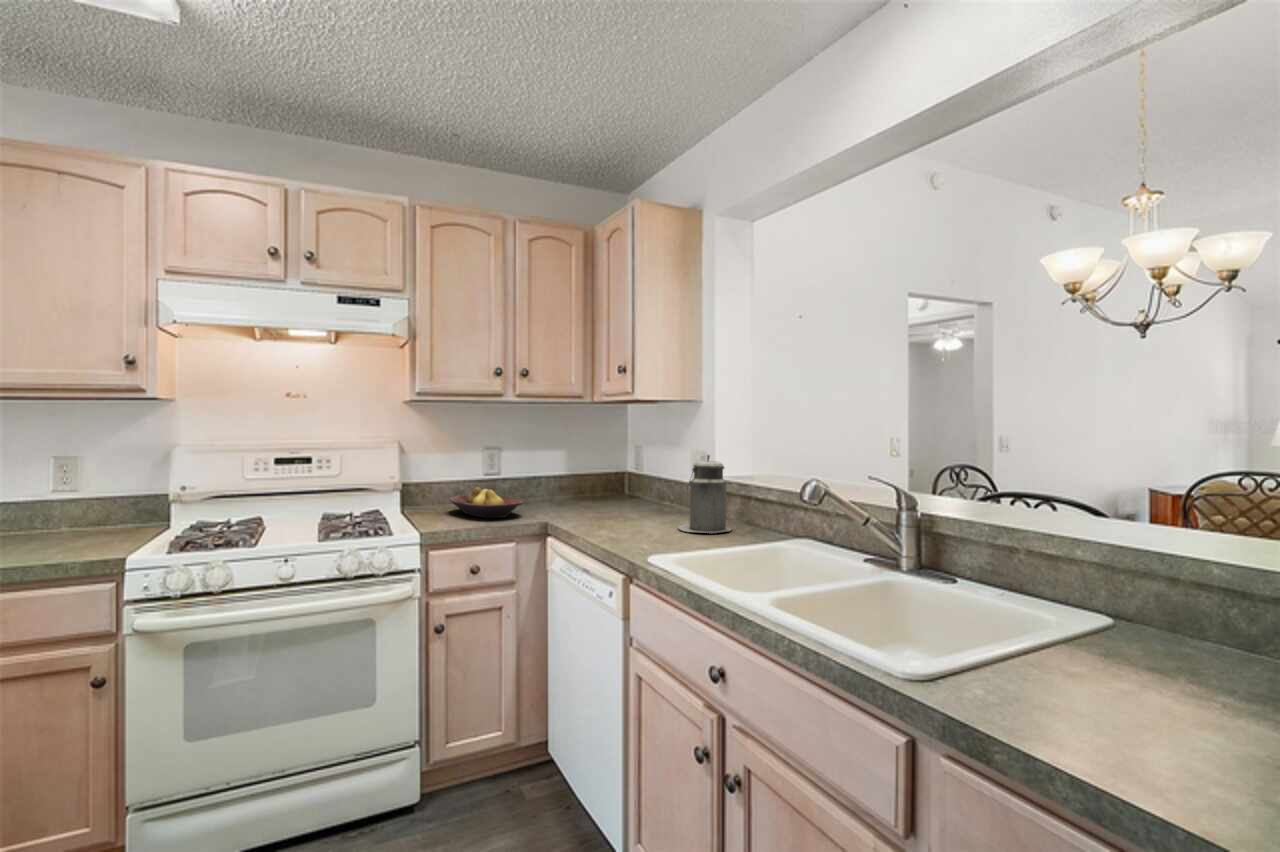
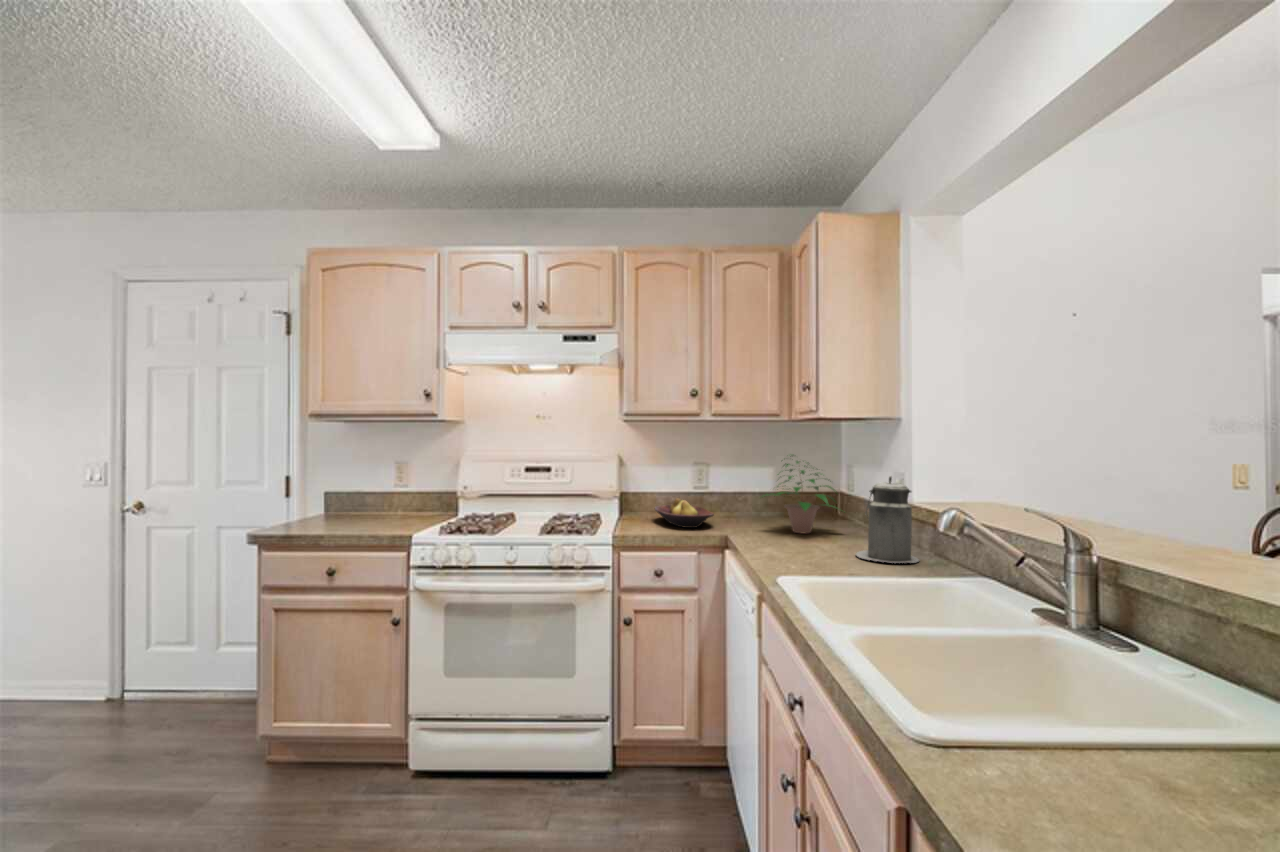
potted plant: none [572,436,654,514] -> present [774,461,835,533]

